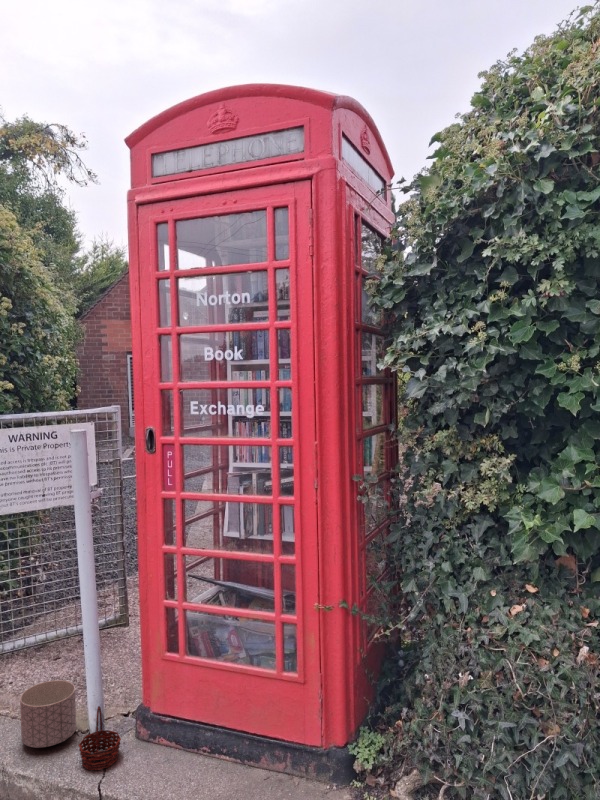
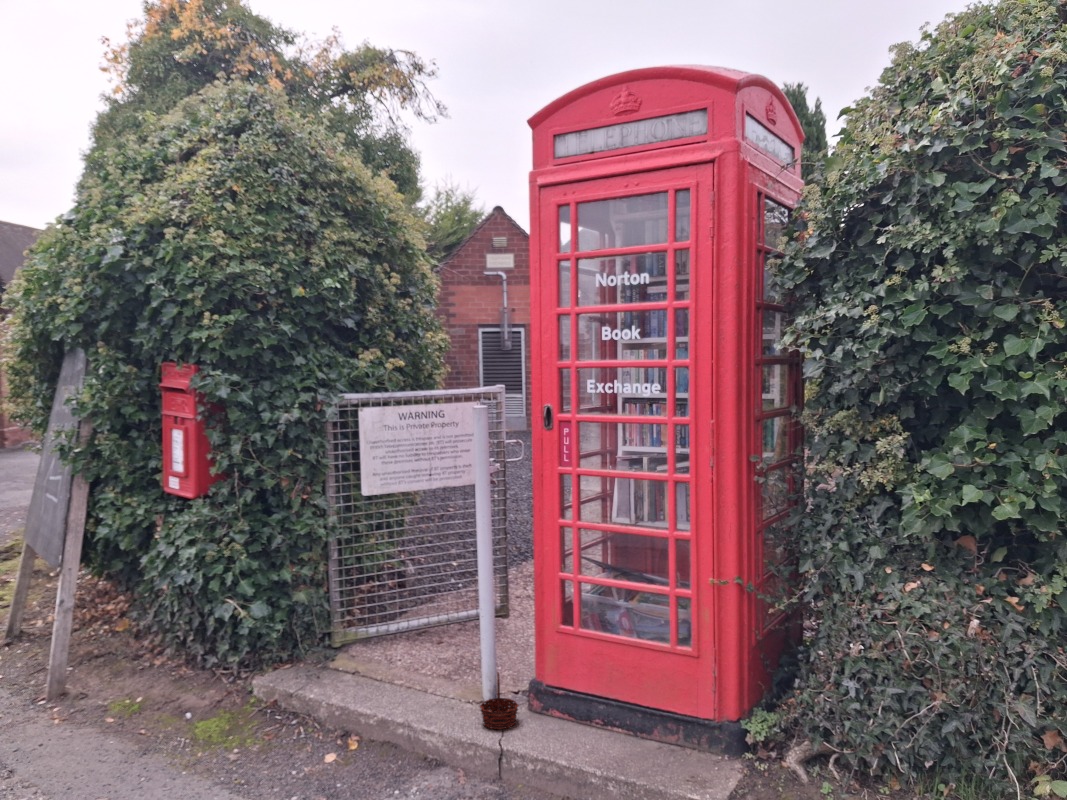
planter: present [20,680,76,748] -> none [423,652,473,711]

